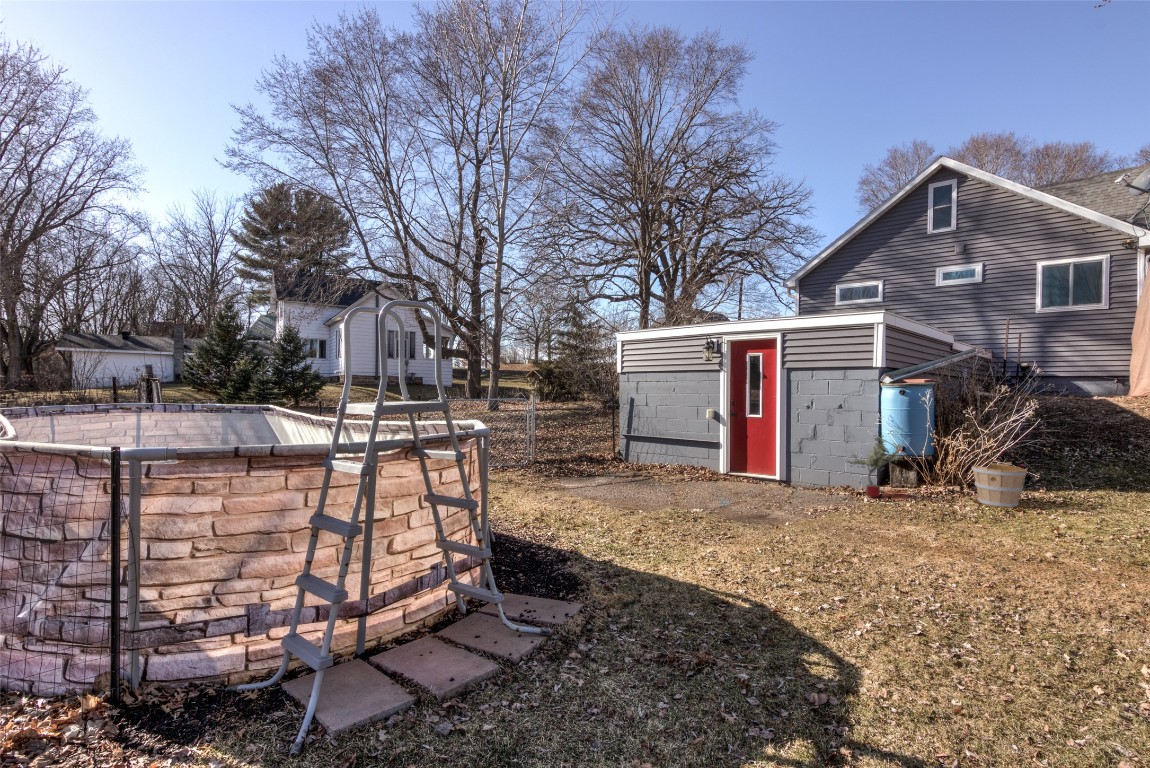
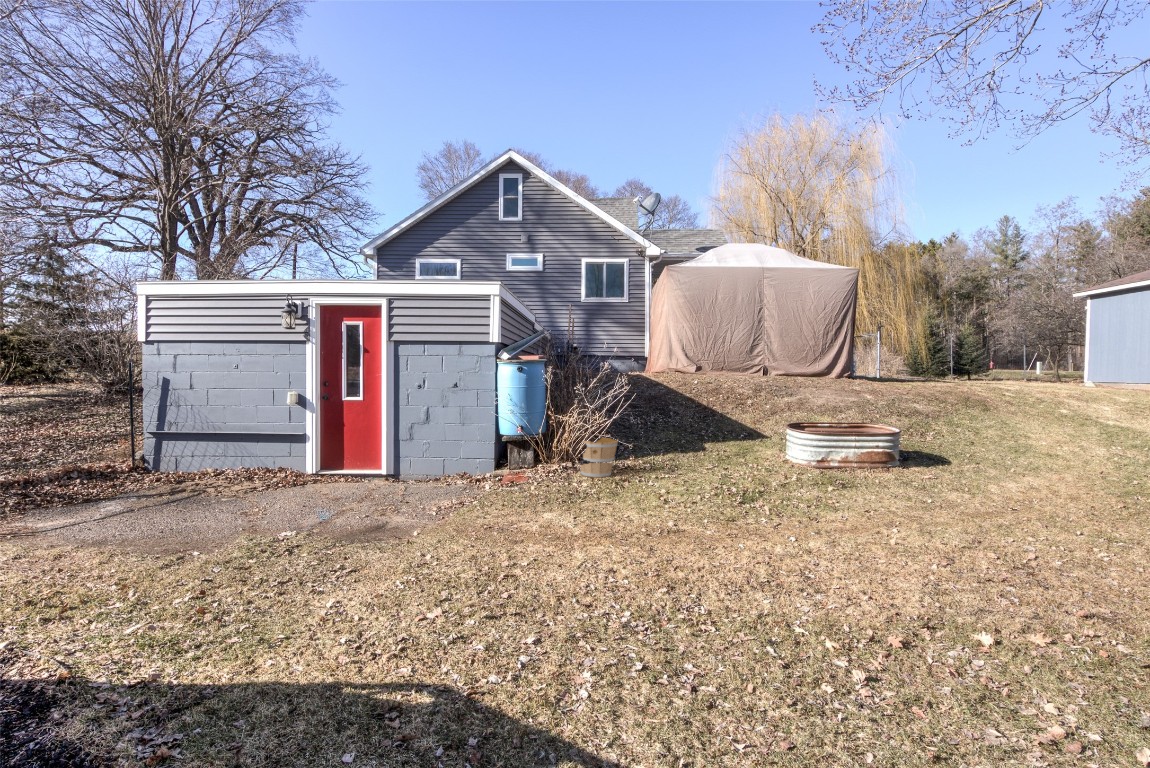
potted tree: present [846,435,903,498] -> none [463,414,521,484]

